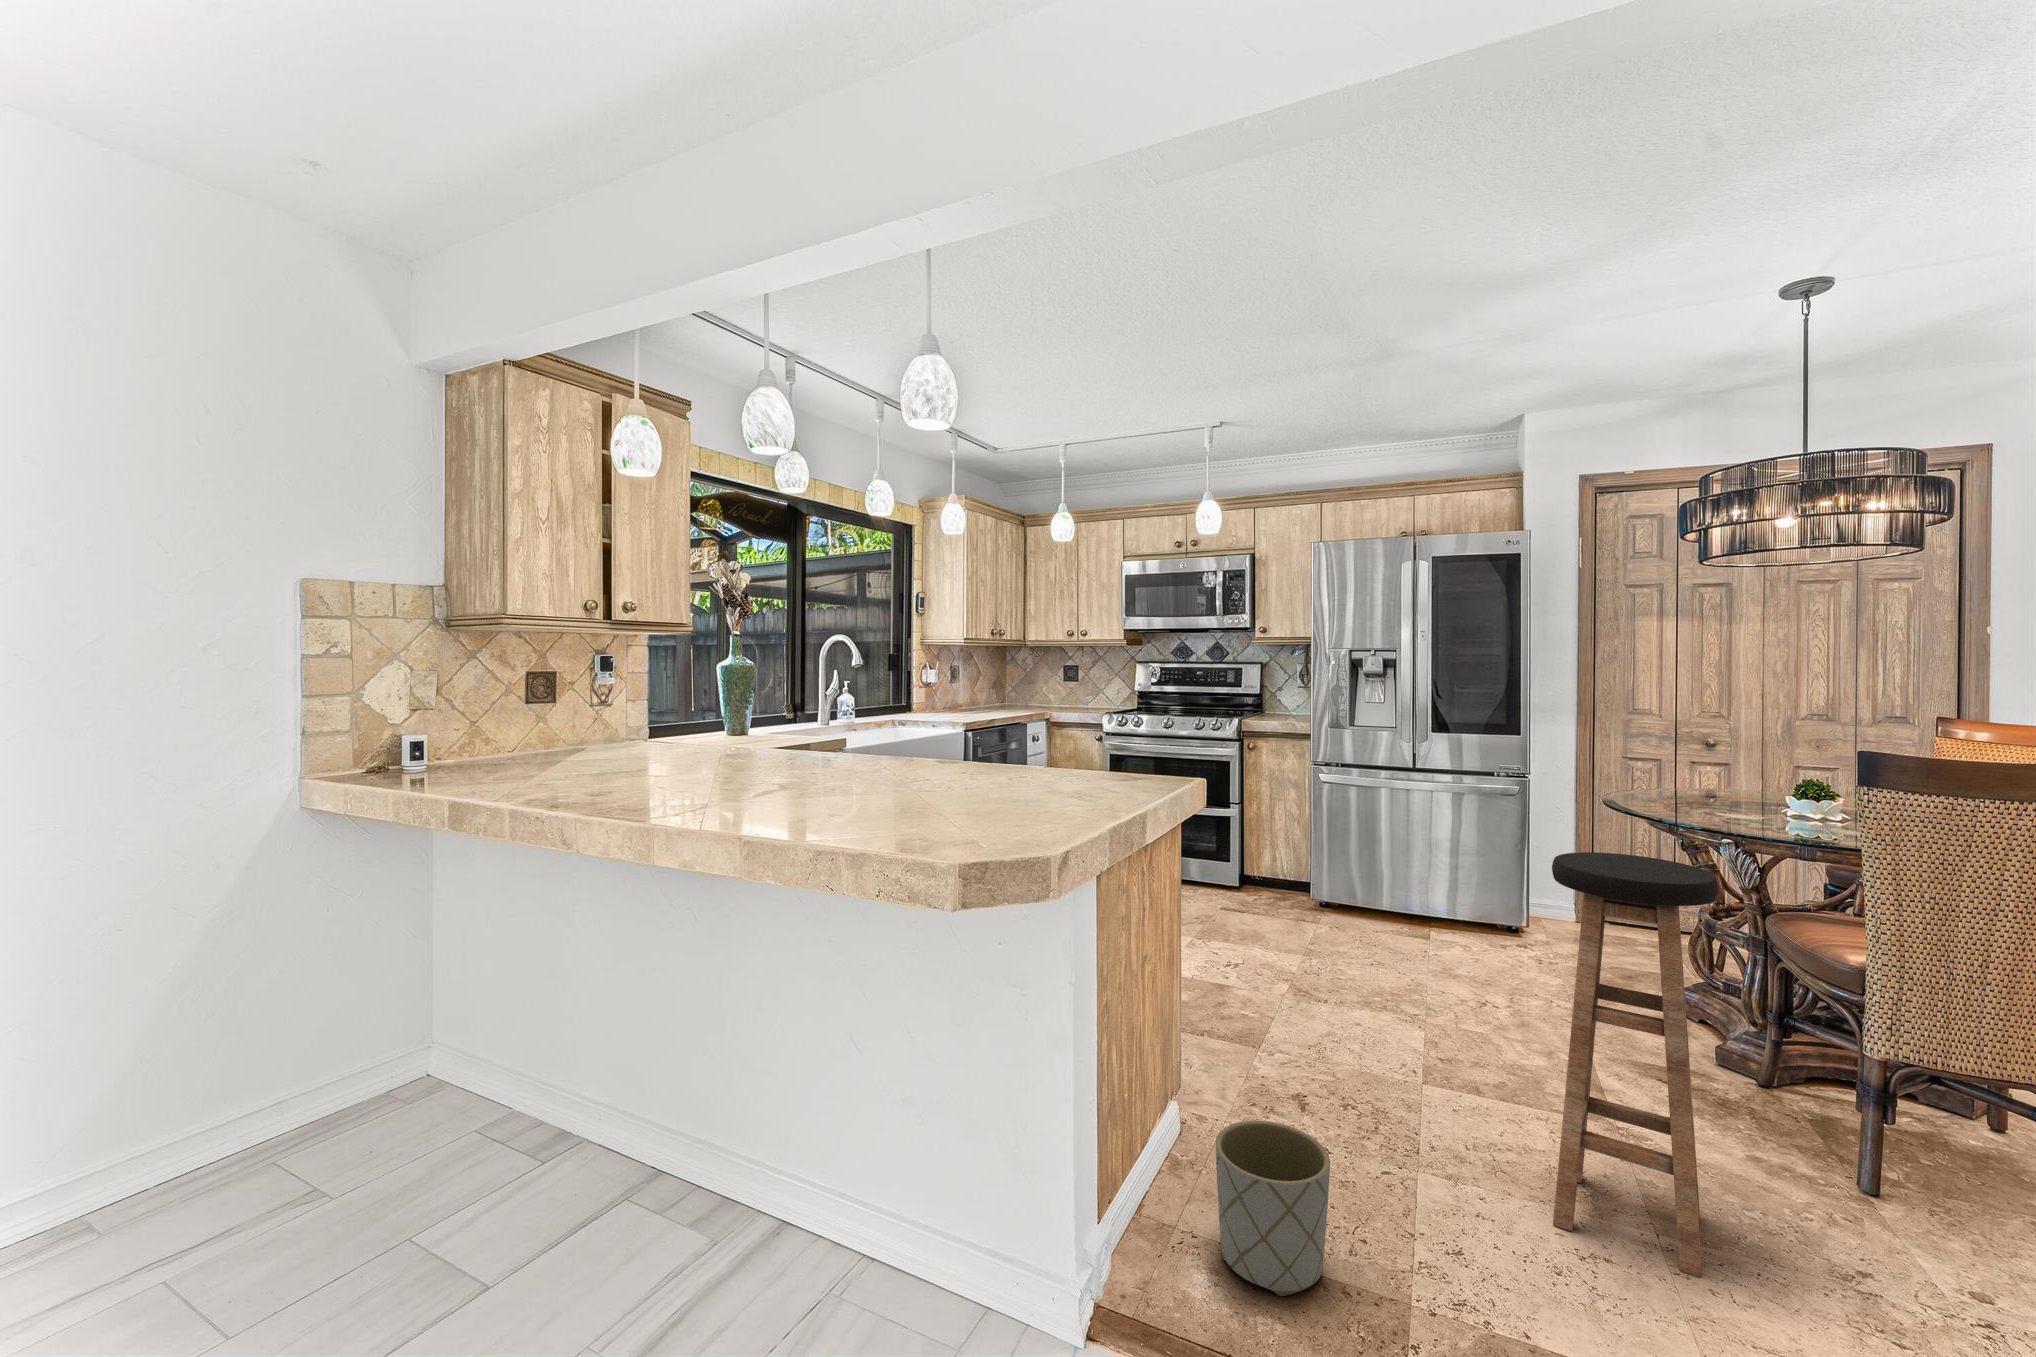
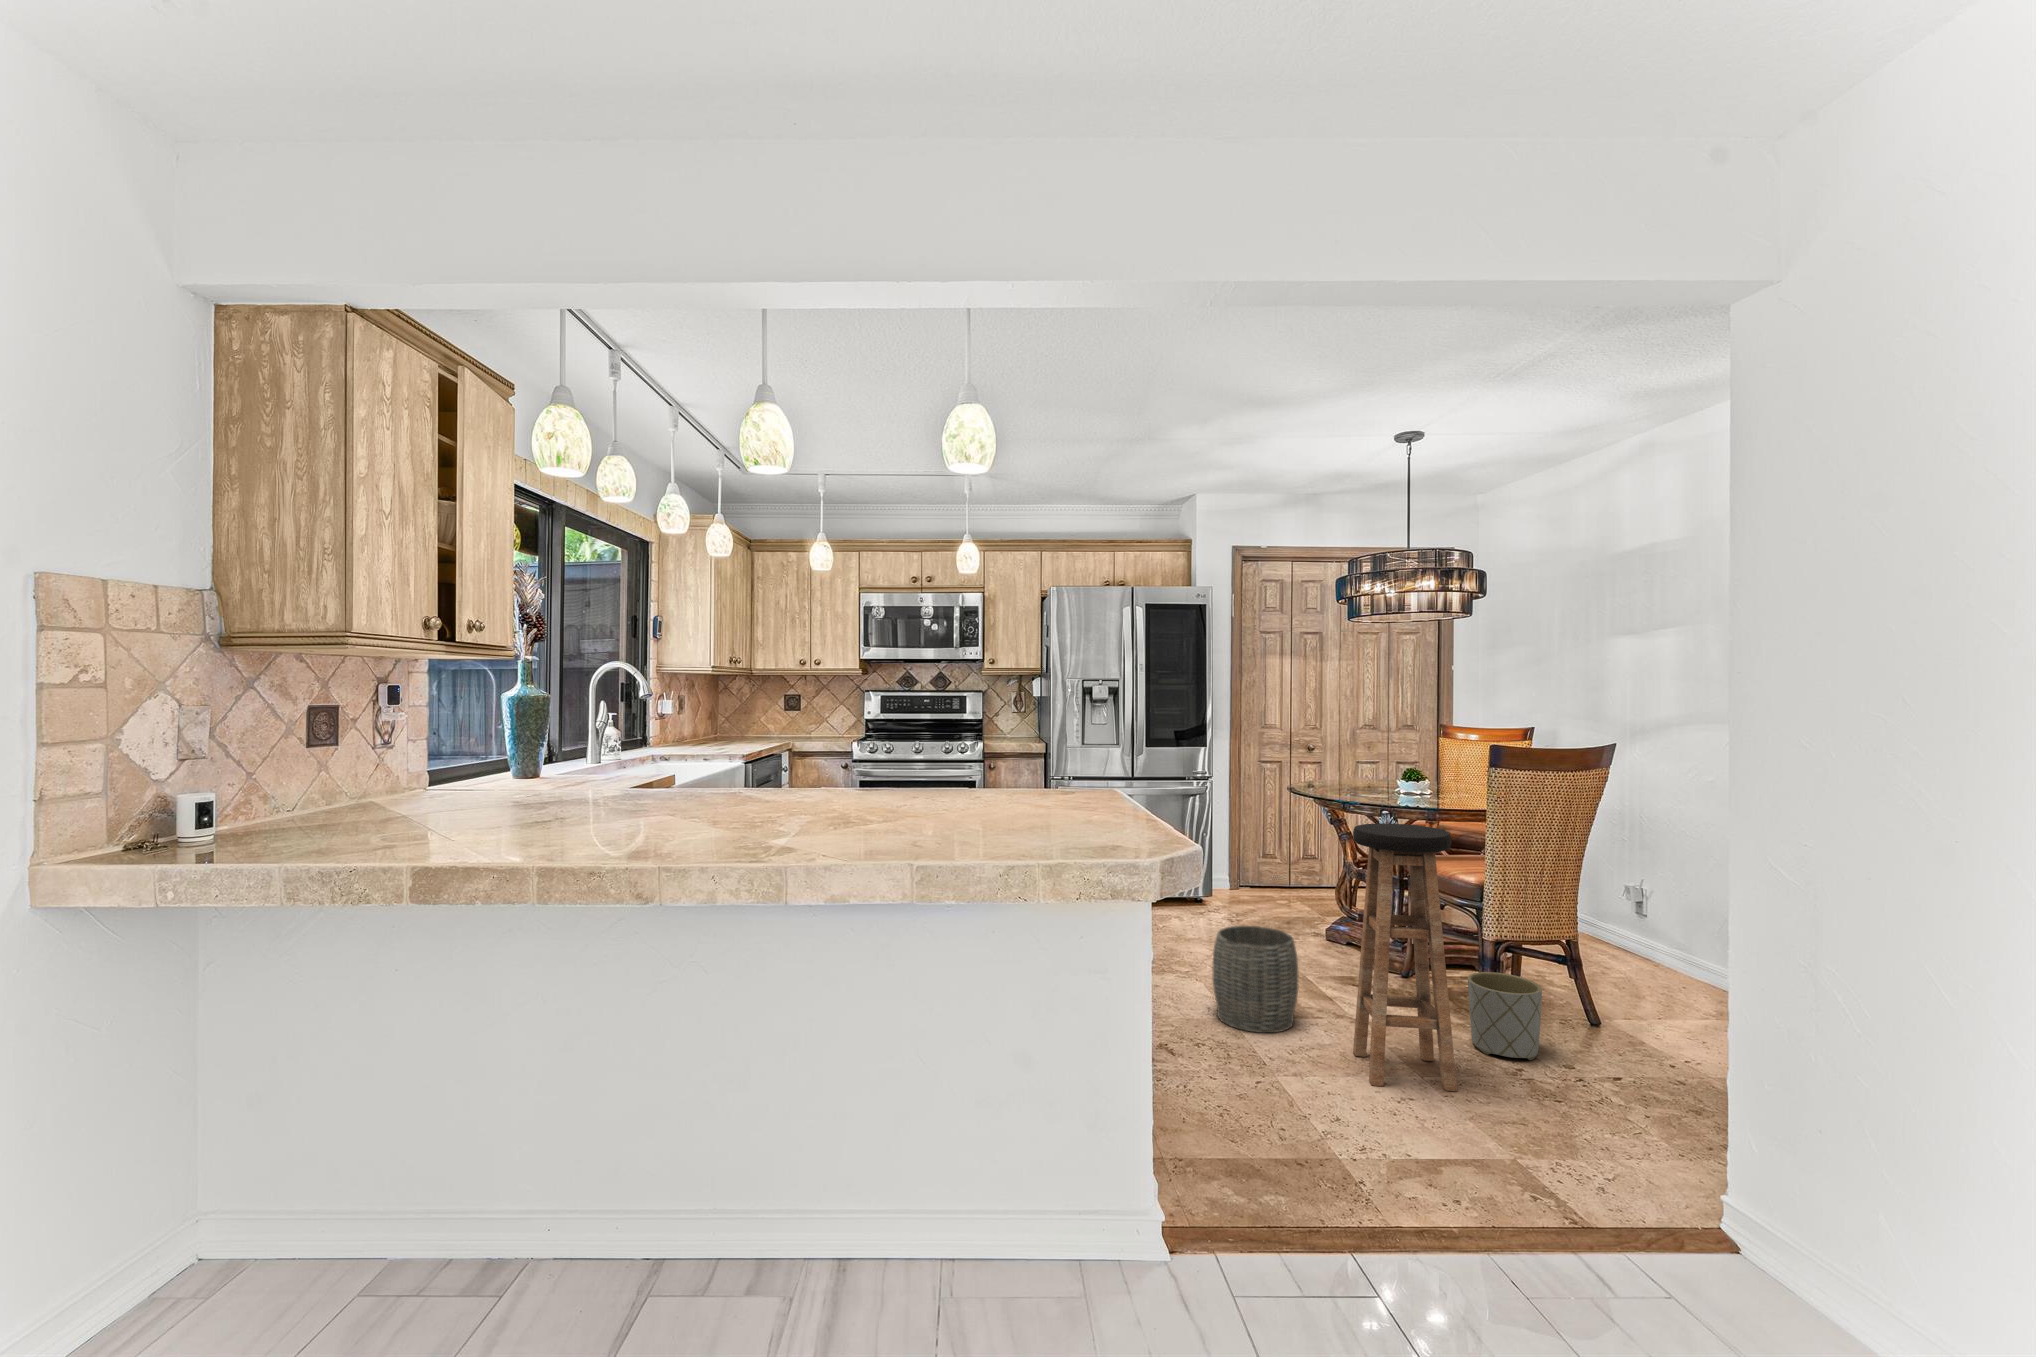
woven basket: none [1394,966,1517,1116] -> present [1213,926,1298,1033]
planter: present [1216,1121,1330,1296] -> present [1468,972,1542,1060]

